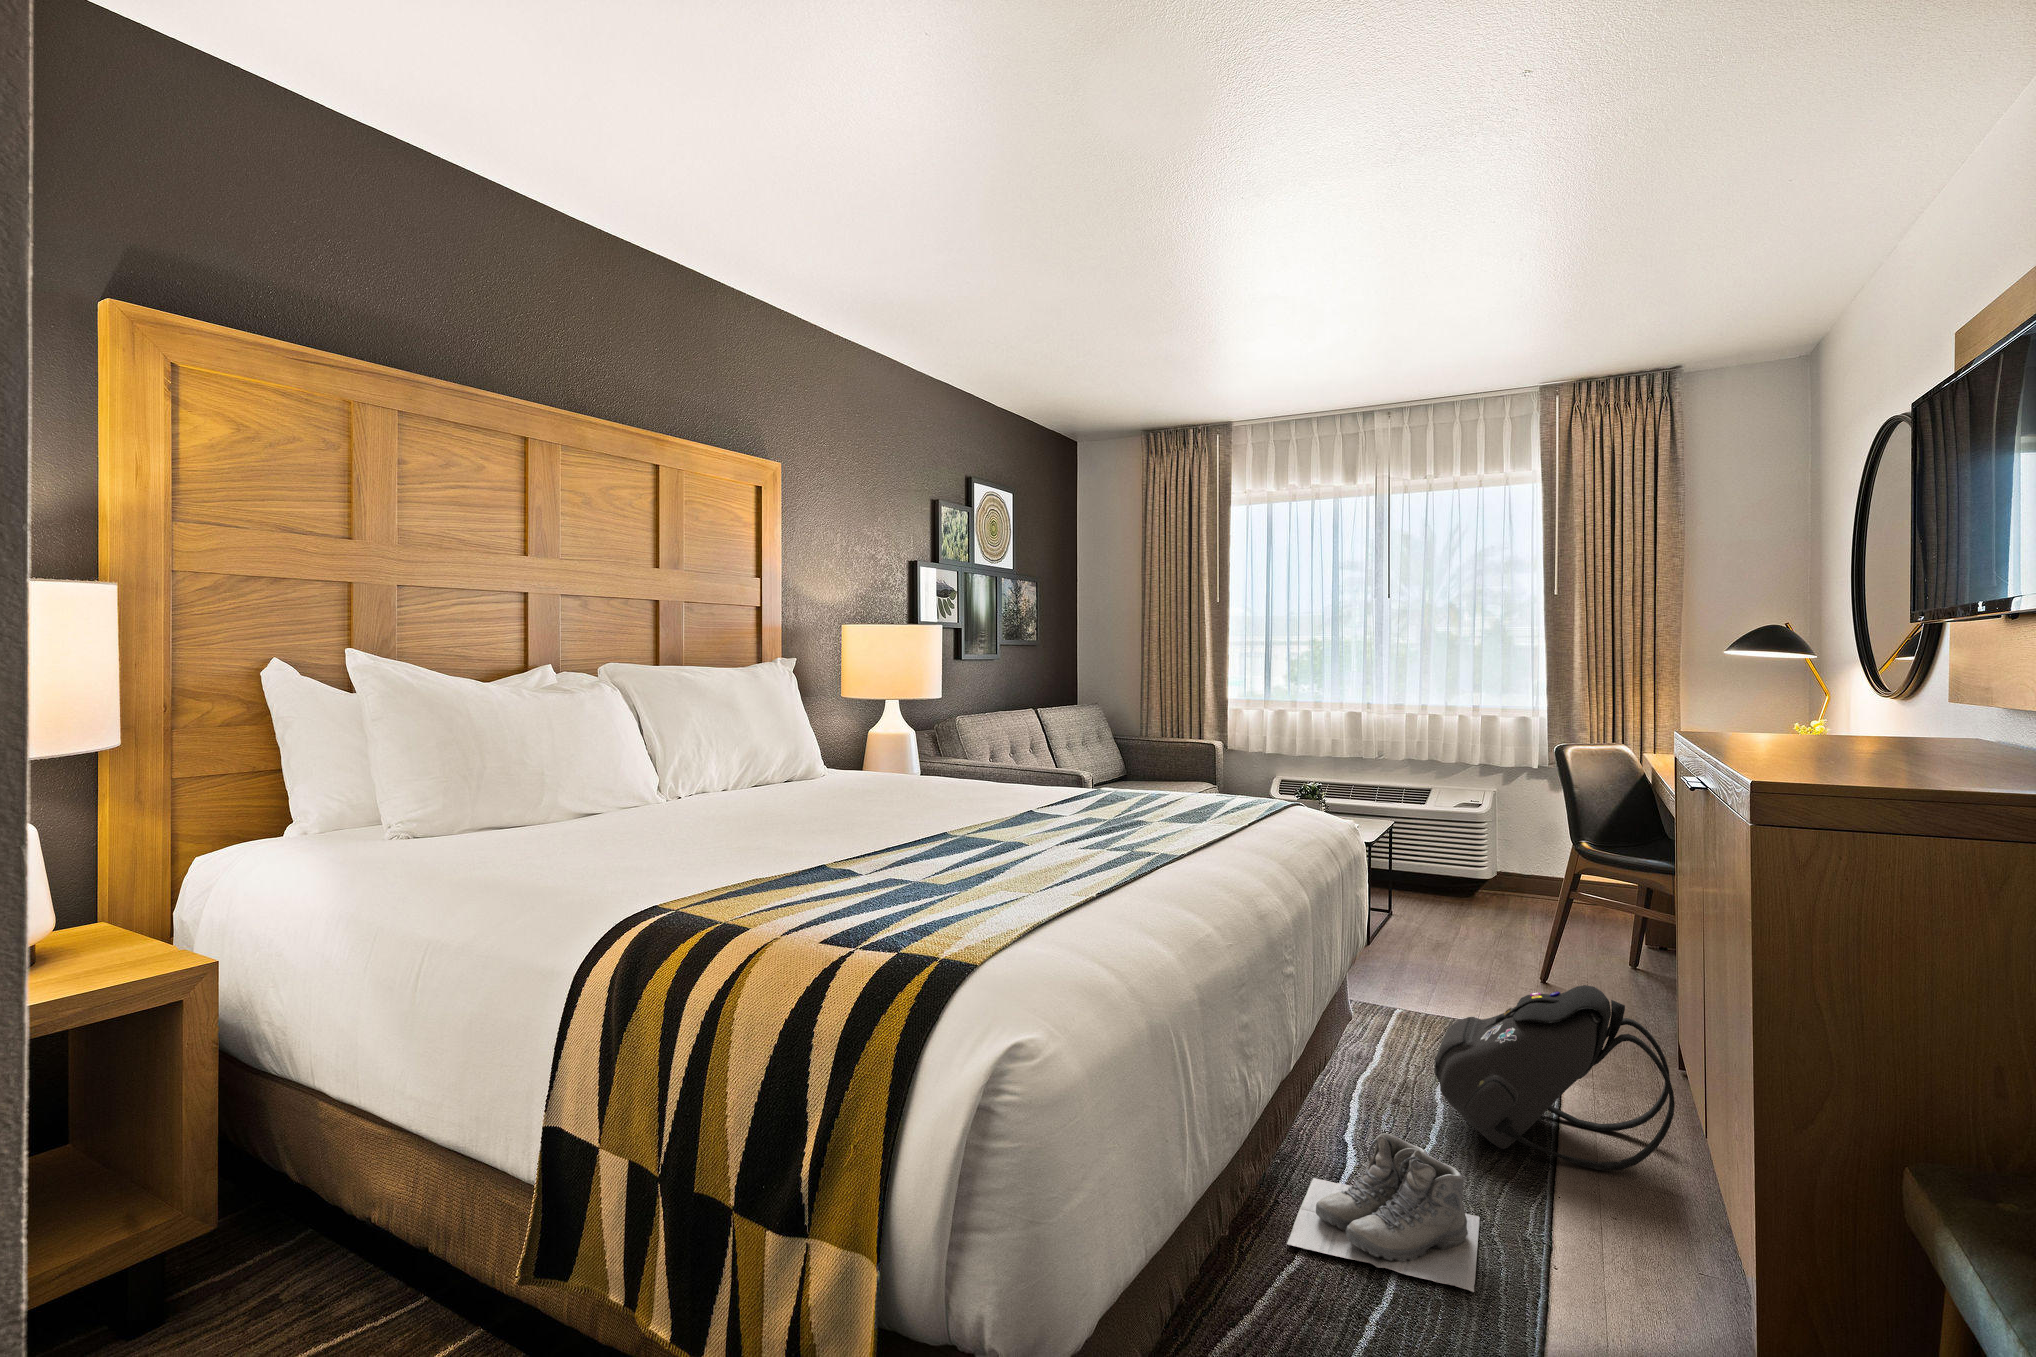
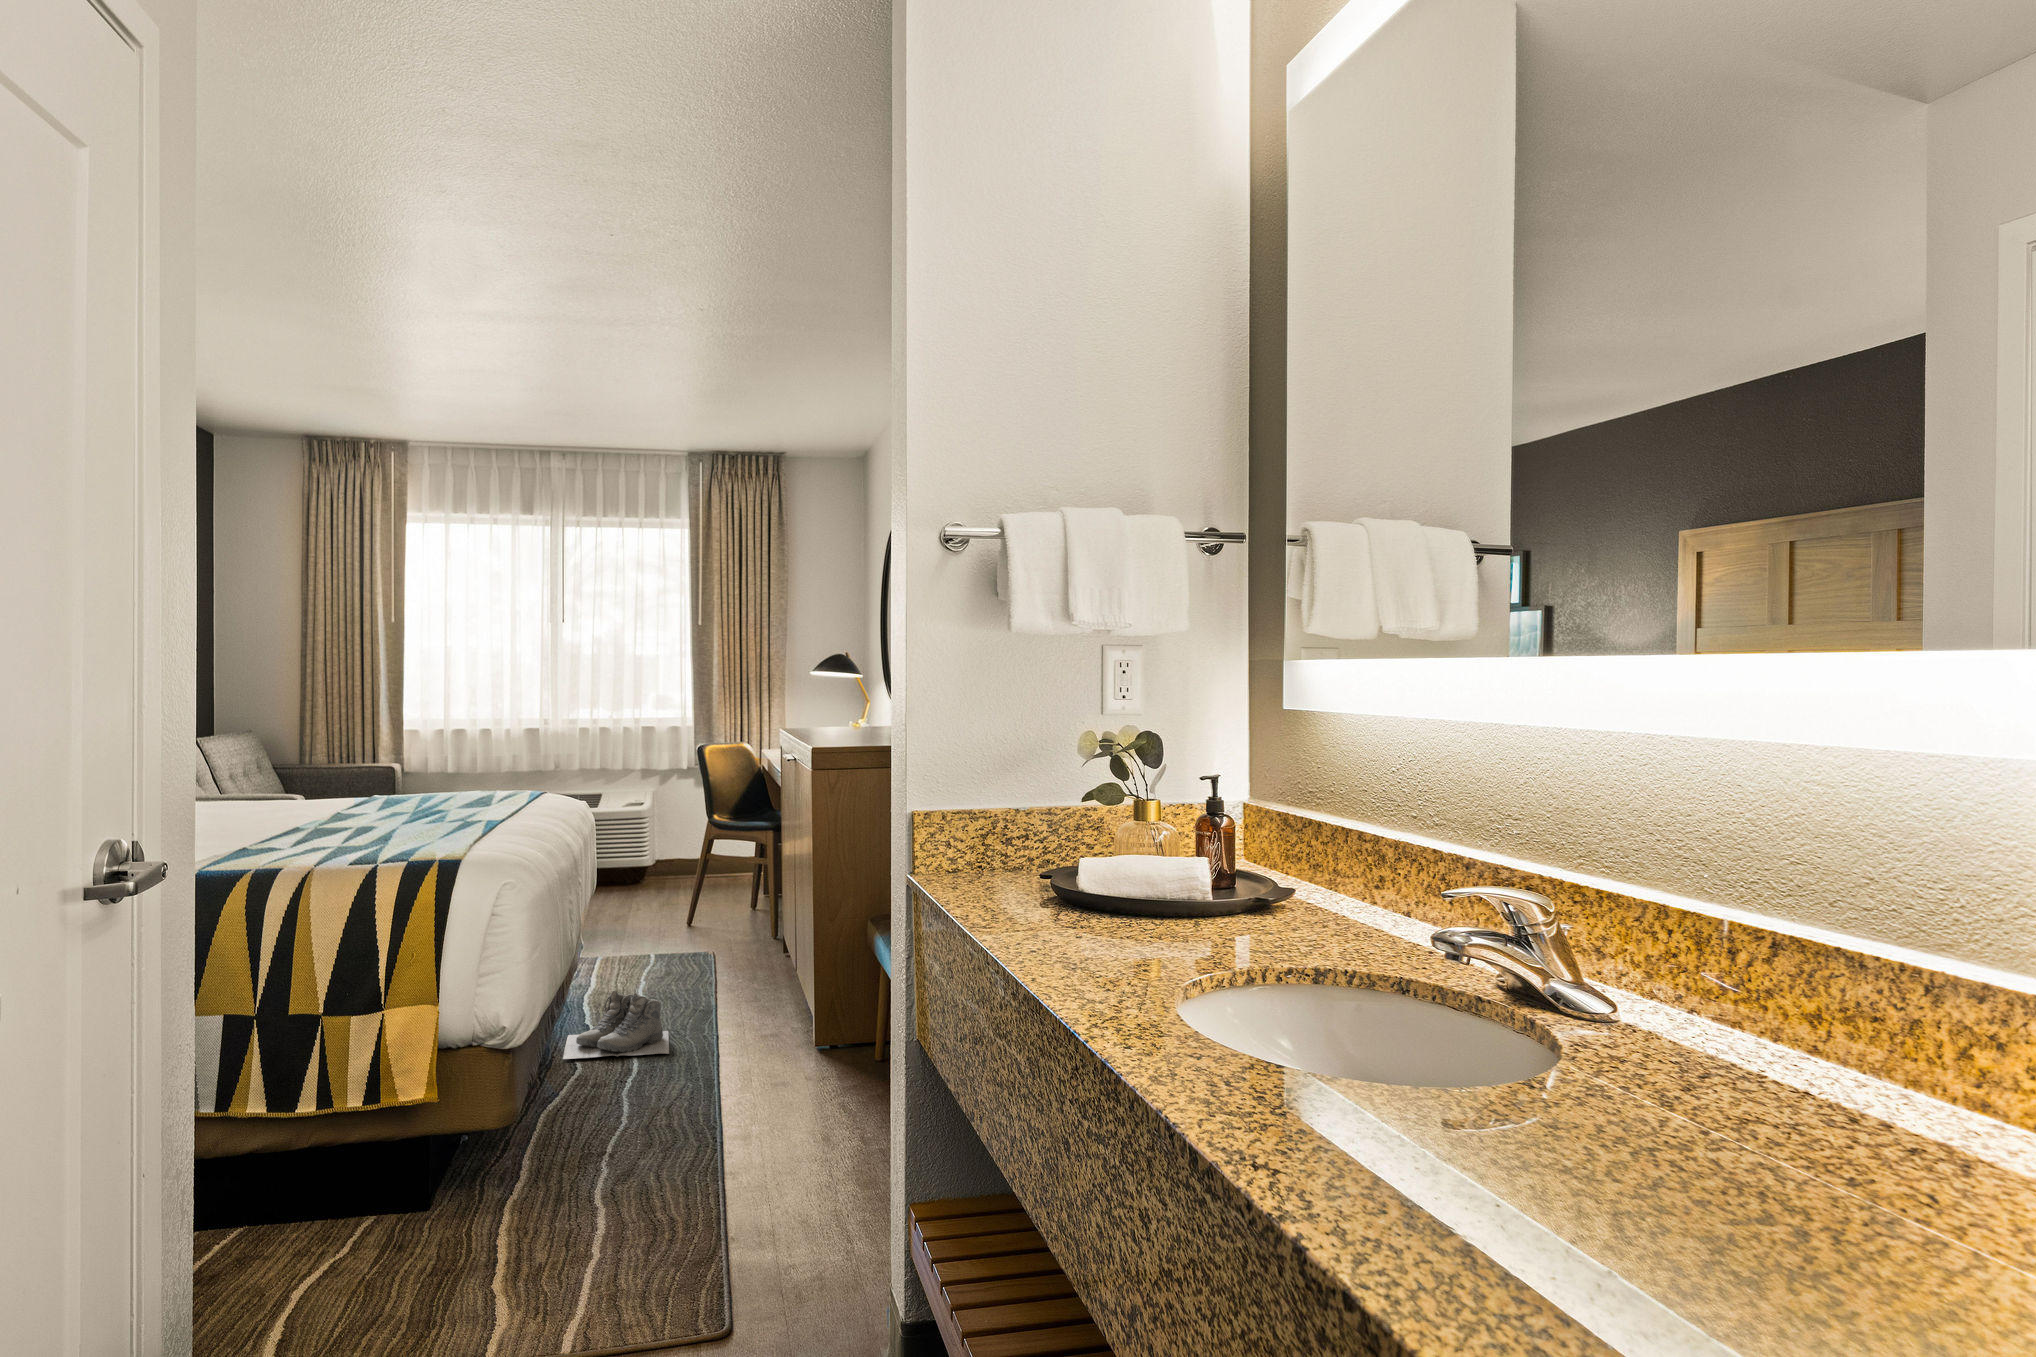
backpack: present [1434,985,1675,1171] -> none [635,899,770,1005]

